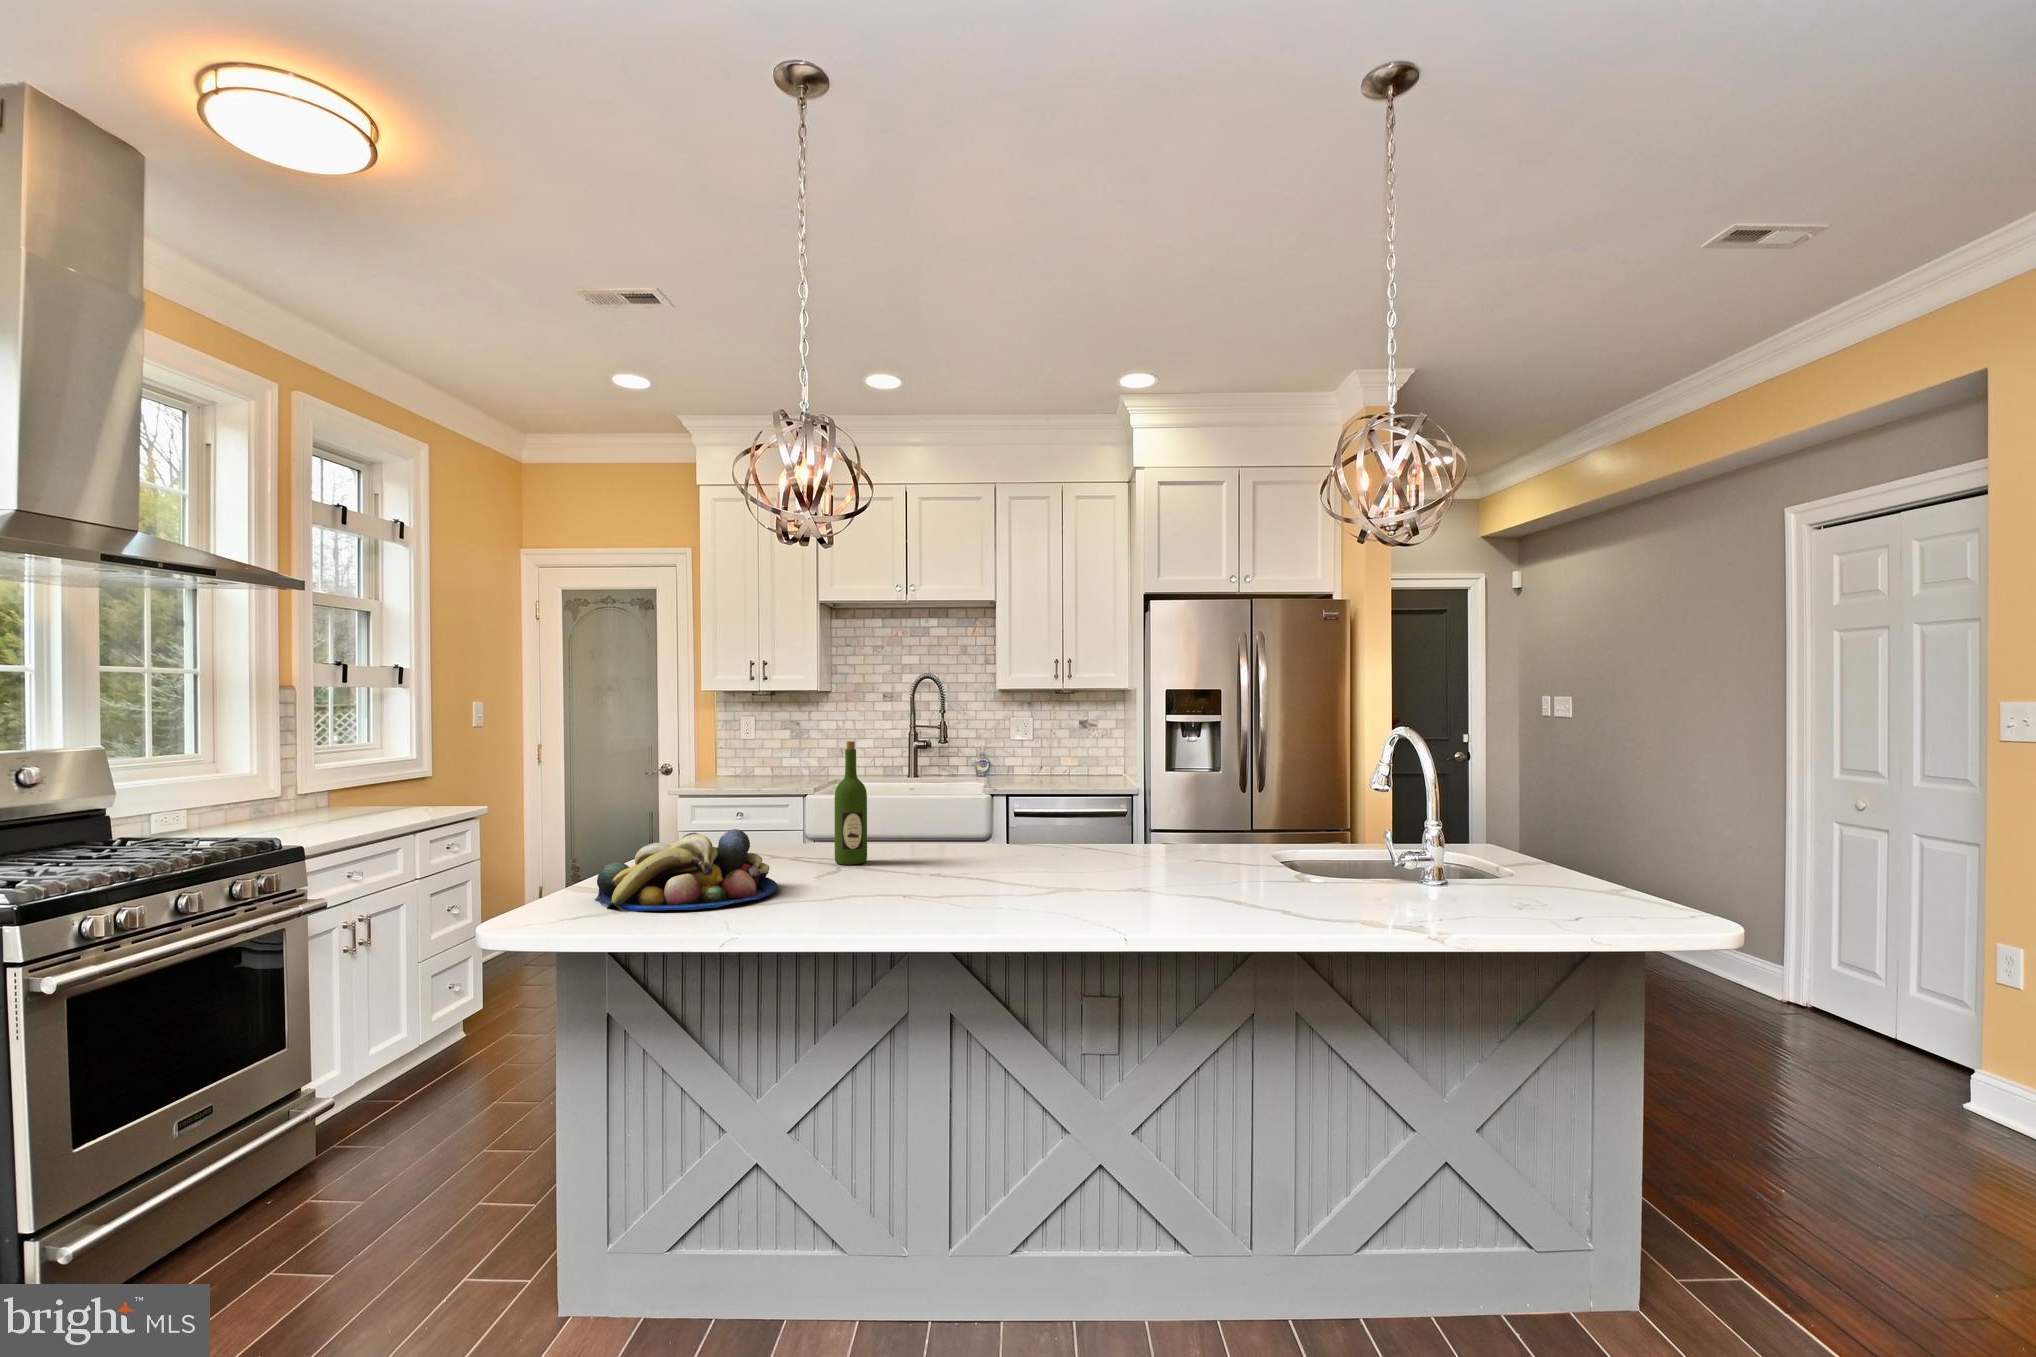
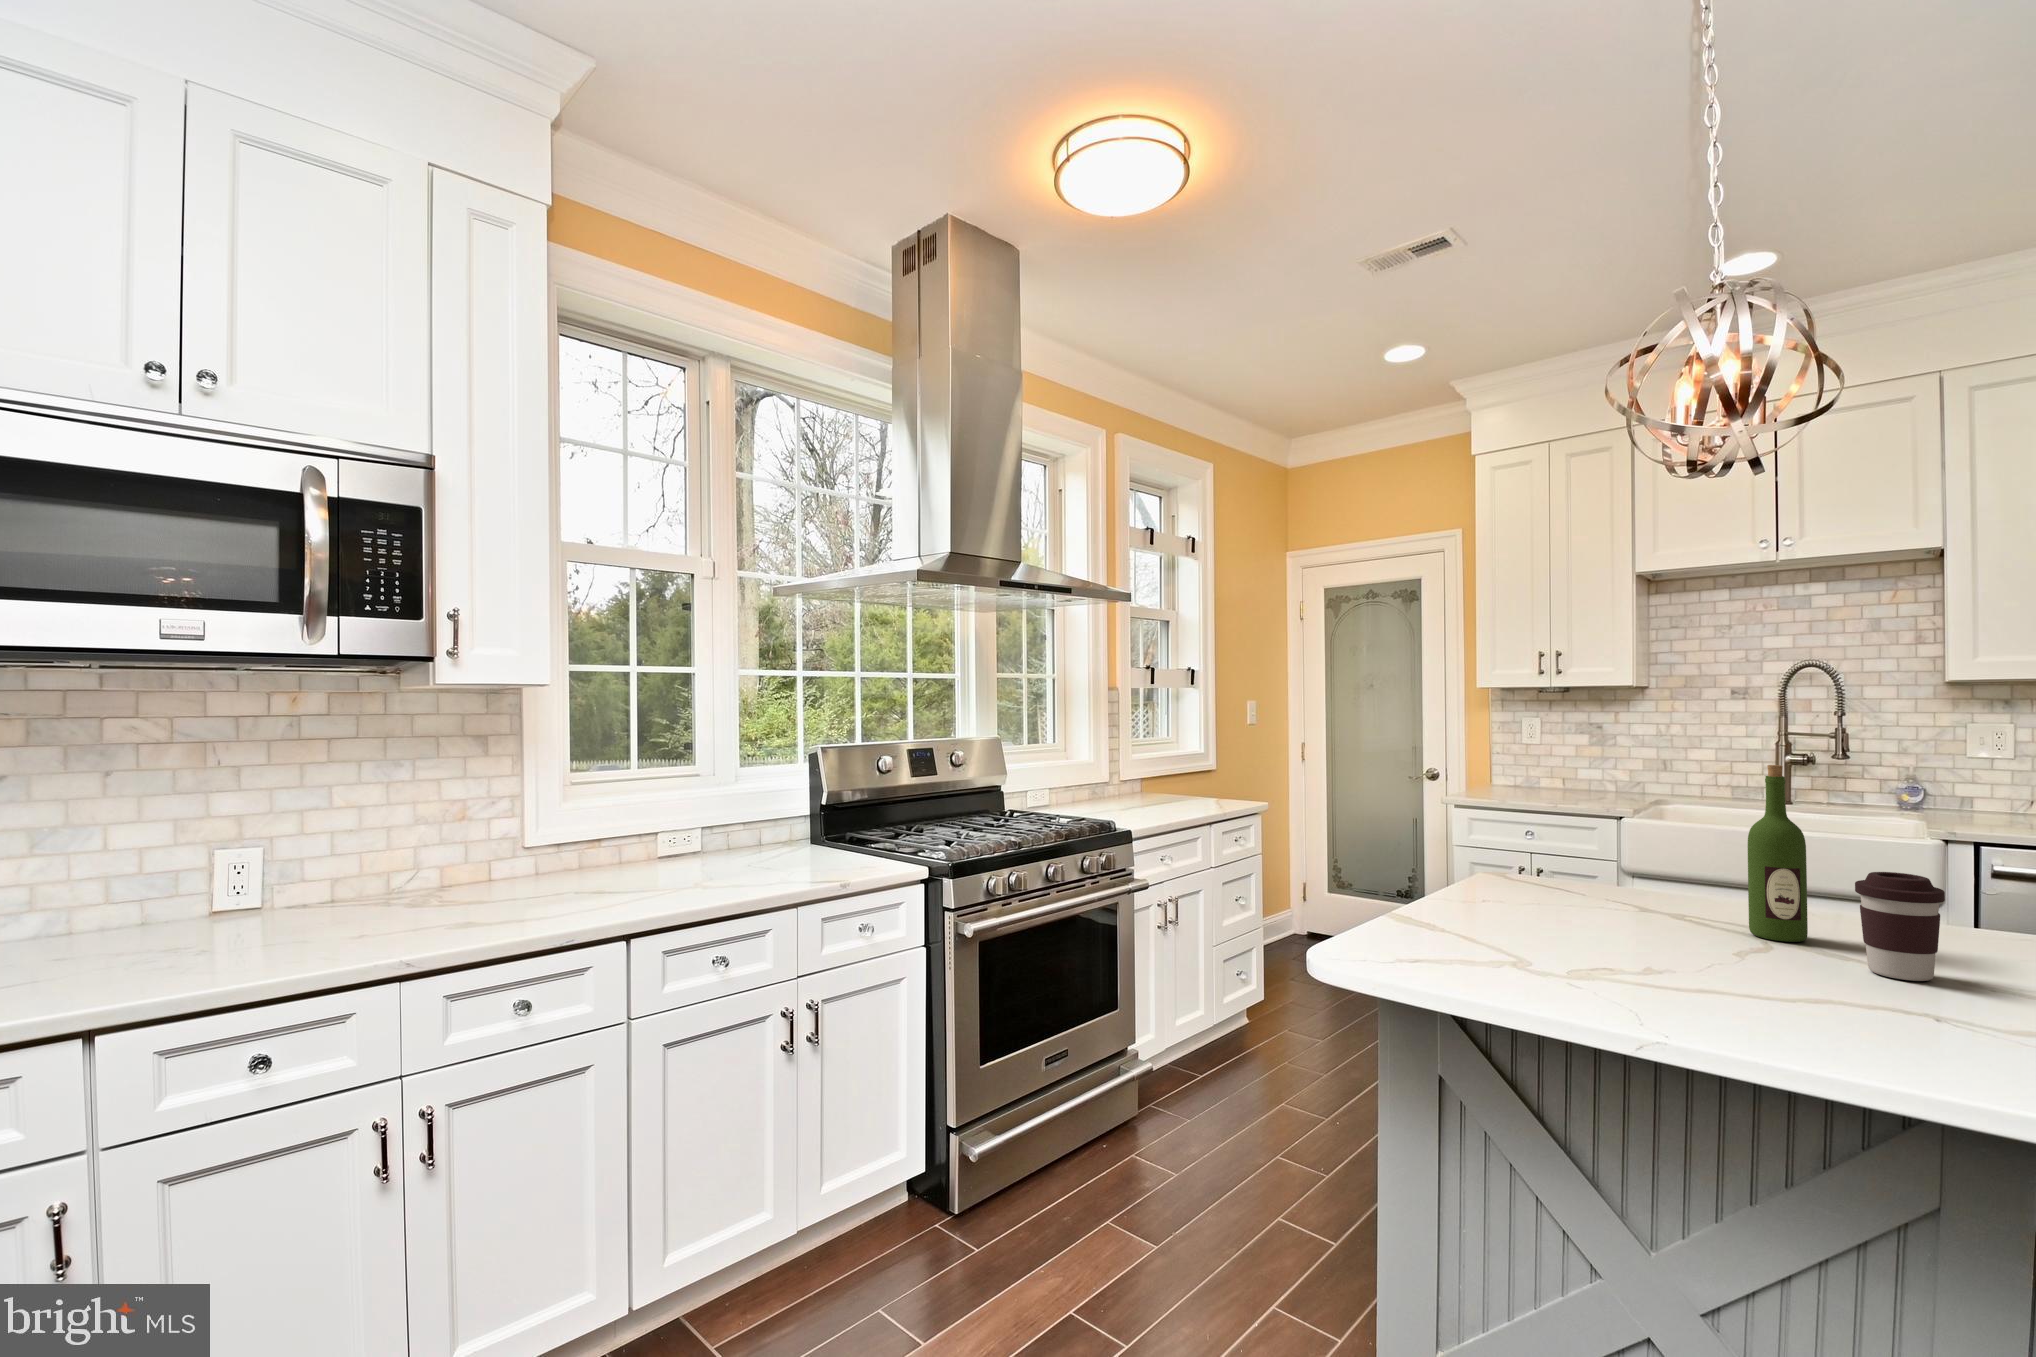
coffee cup: none [883,808,926,876] -> present [1855,872,1945,981]
fruit bowl: present [595,829,778,912] -> none [1426,874,1685,986]

